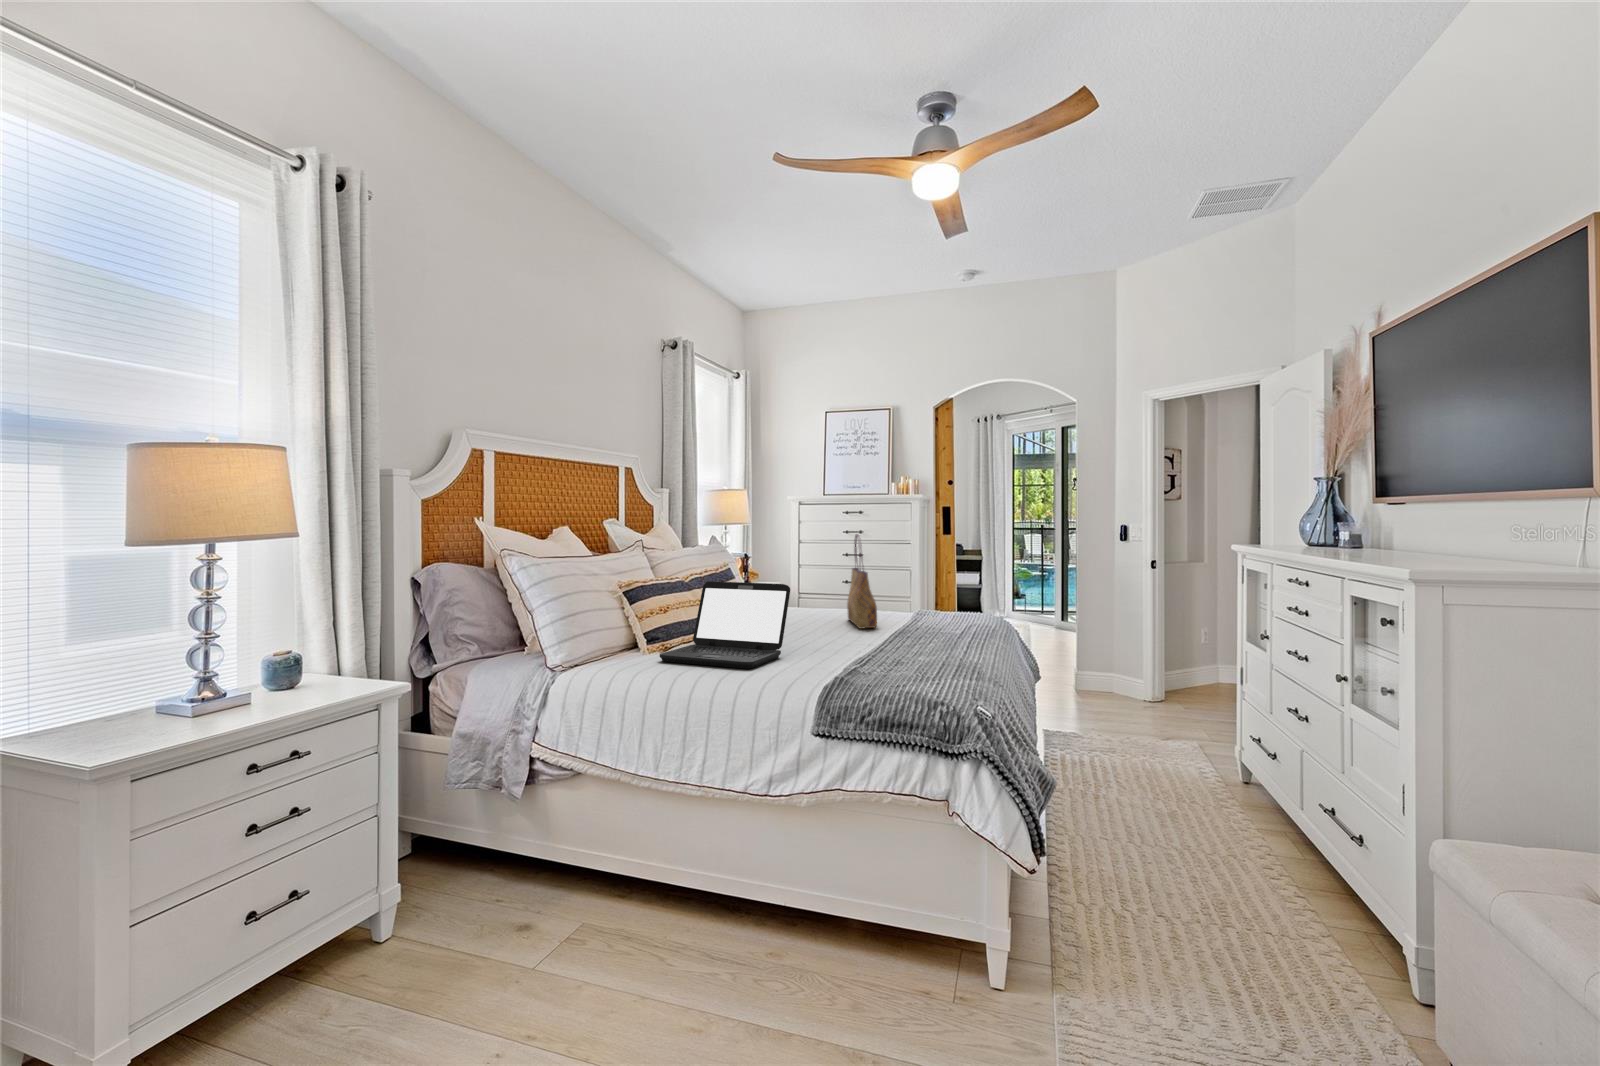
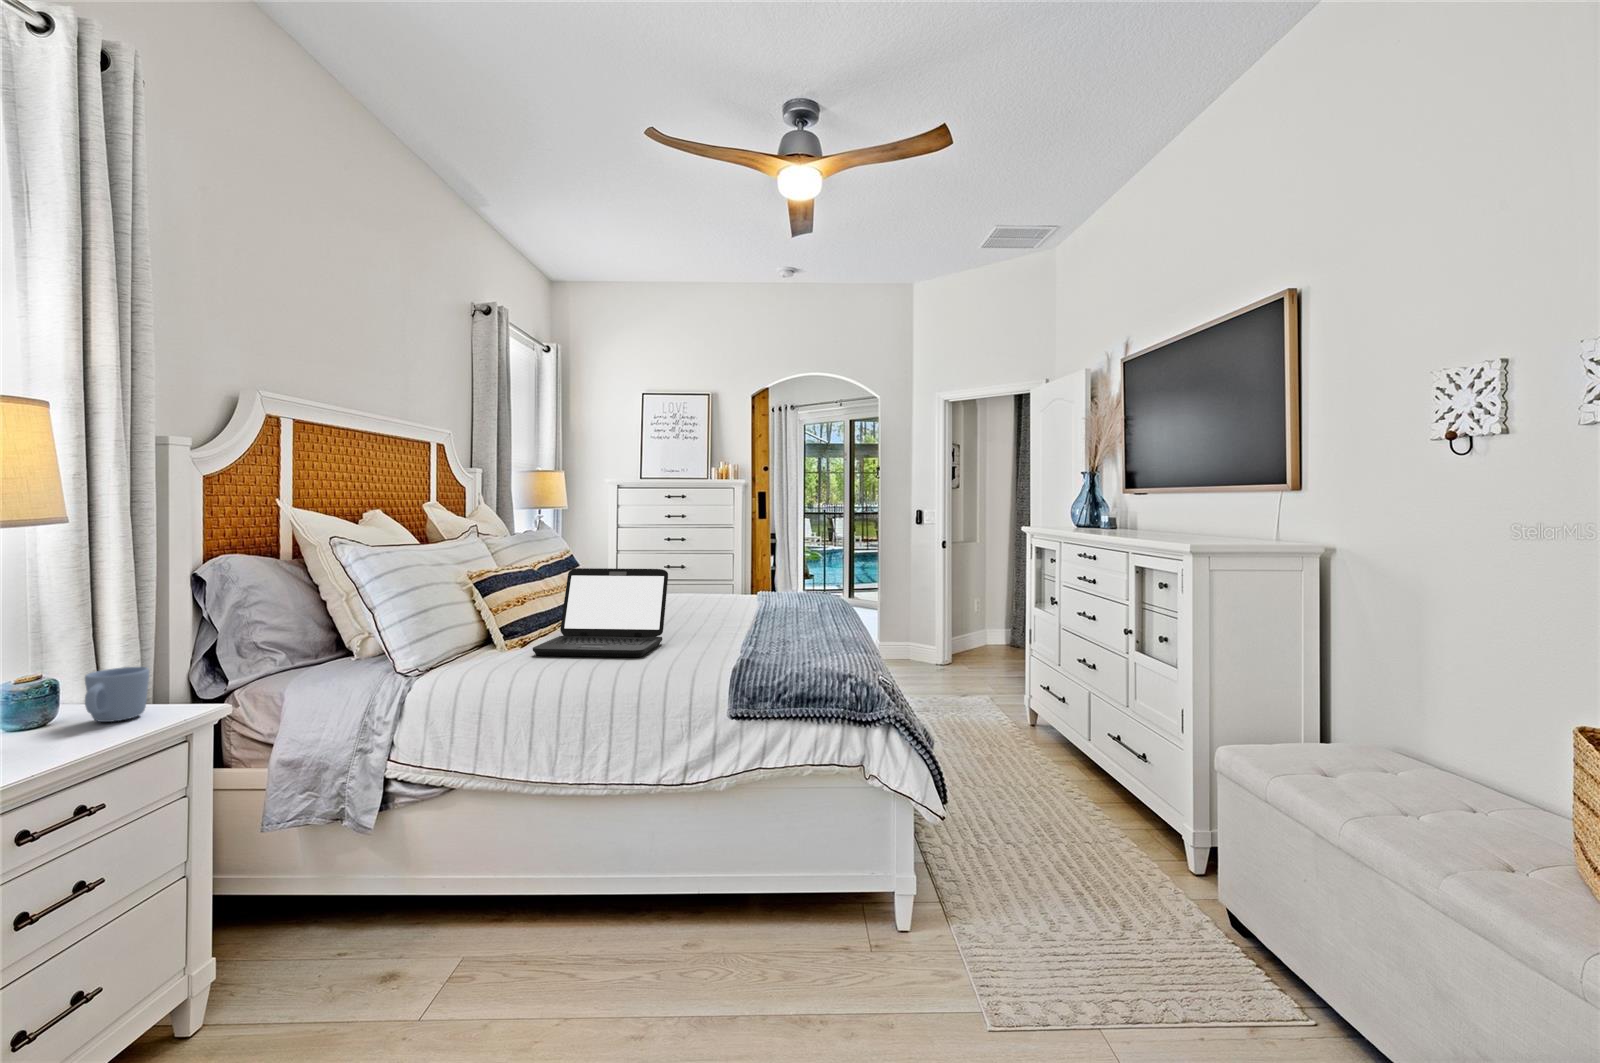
tote bag: present [847,534,877,629] -> none [696,518,732,612]
mug: none [305,650,352,692] -> present [85,667,149,722]

